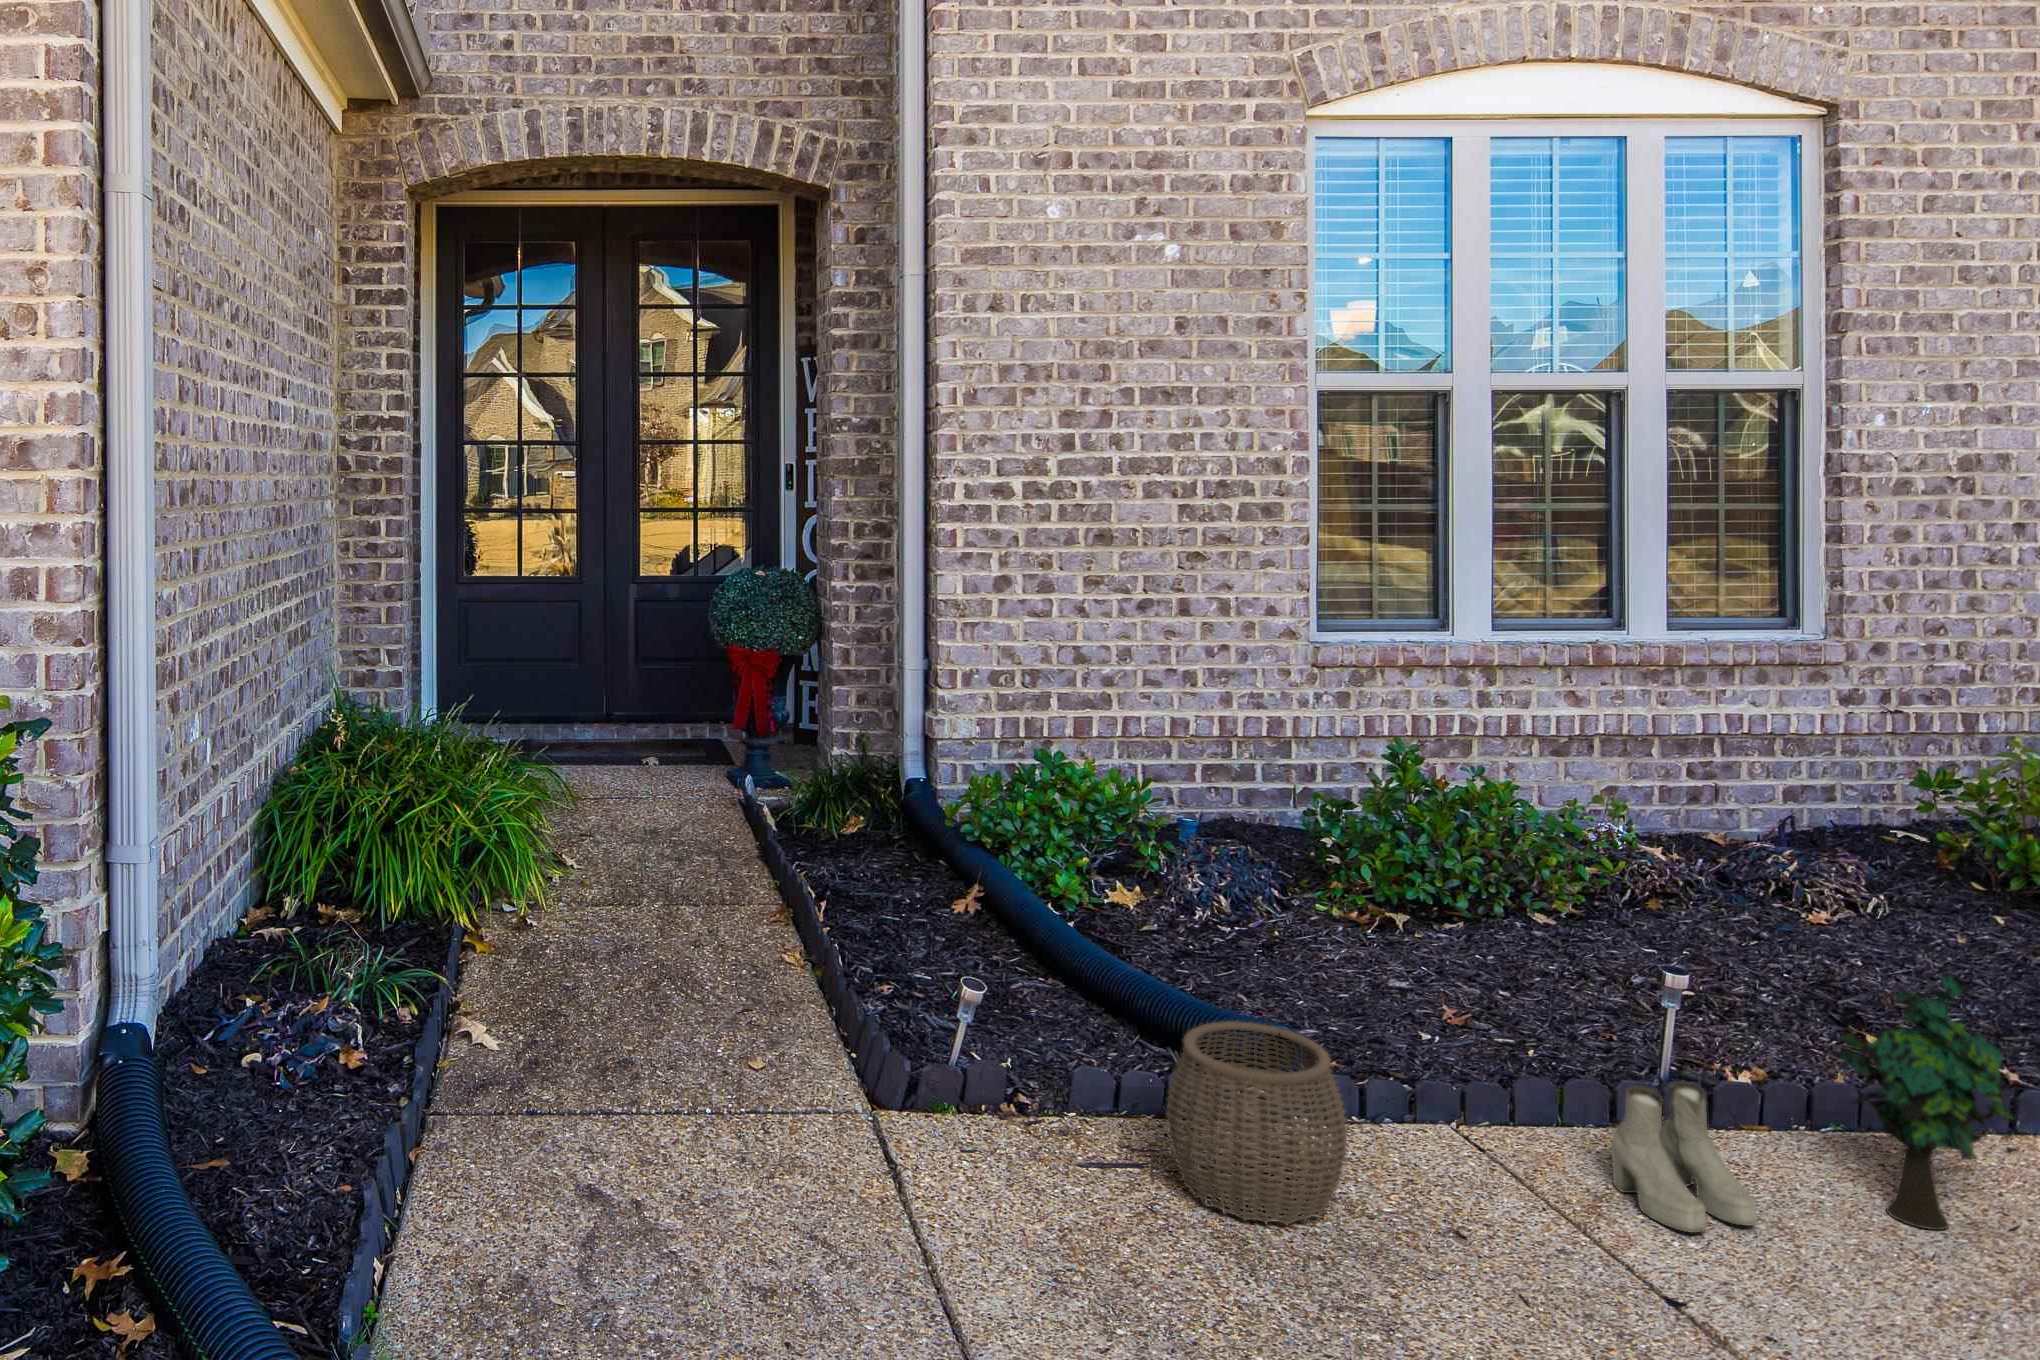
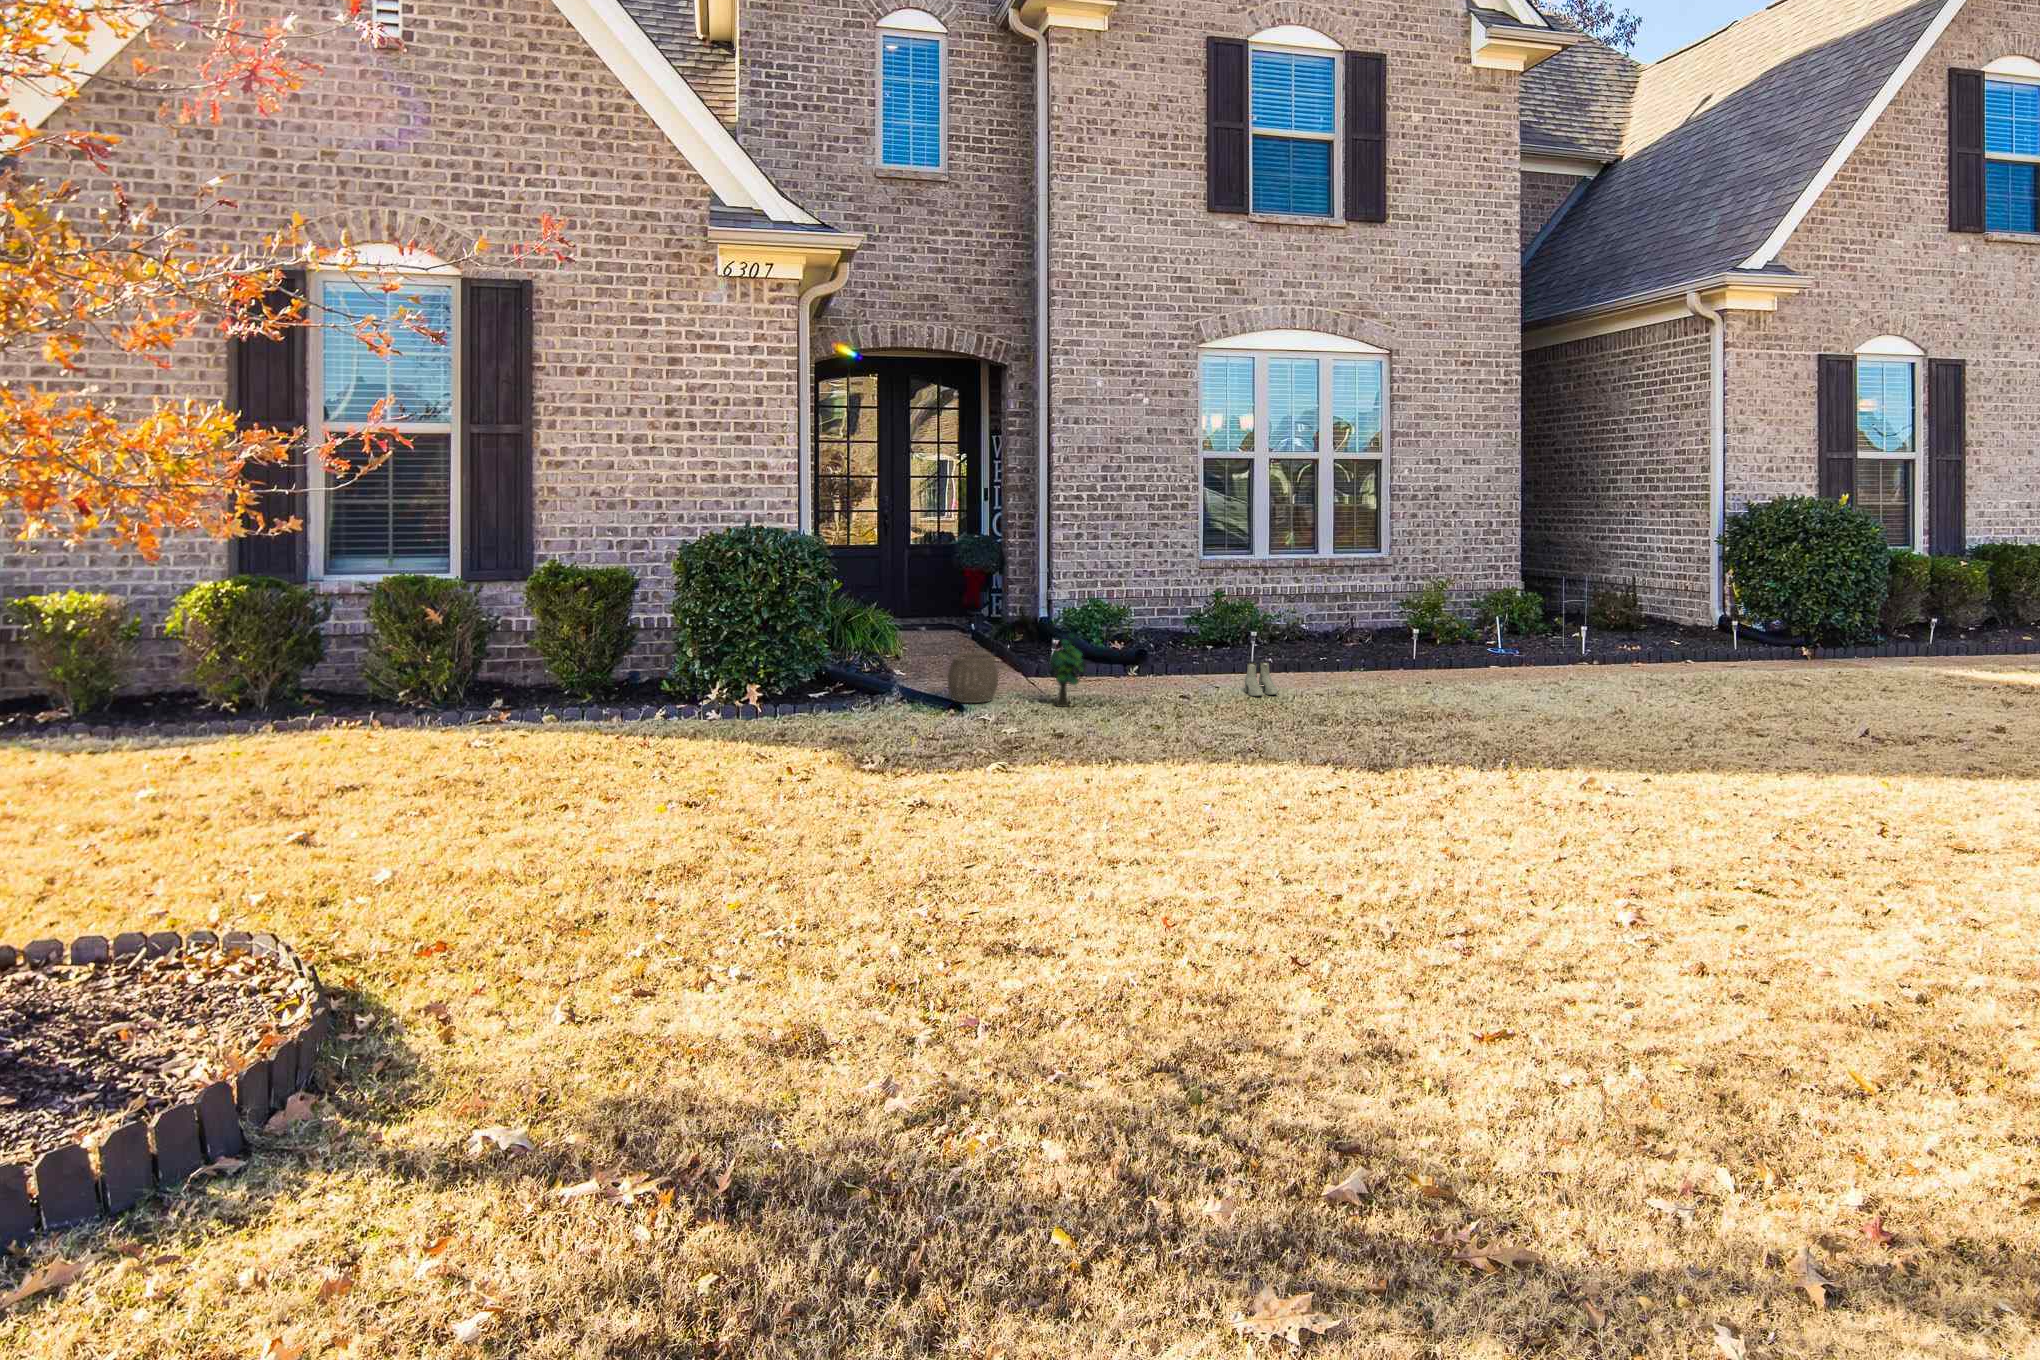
decorative plant: present [1834,973,2013,1230] -> present [1047,633,1085,707]
woven basket: present [1166,1021,1348,1225] -> present [947,653,998,703]

